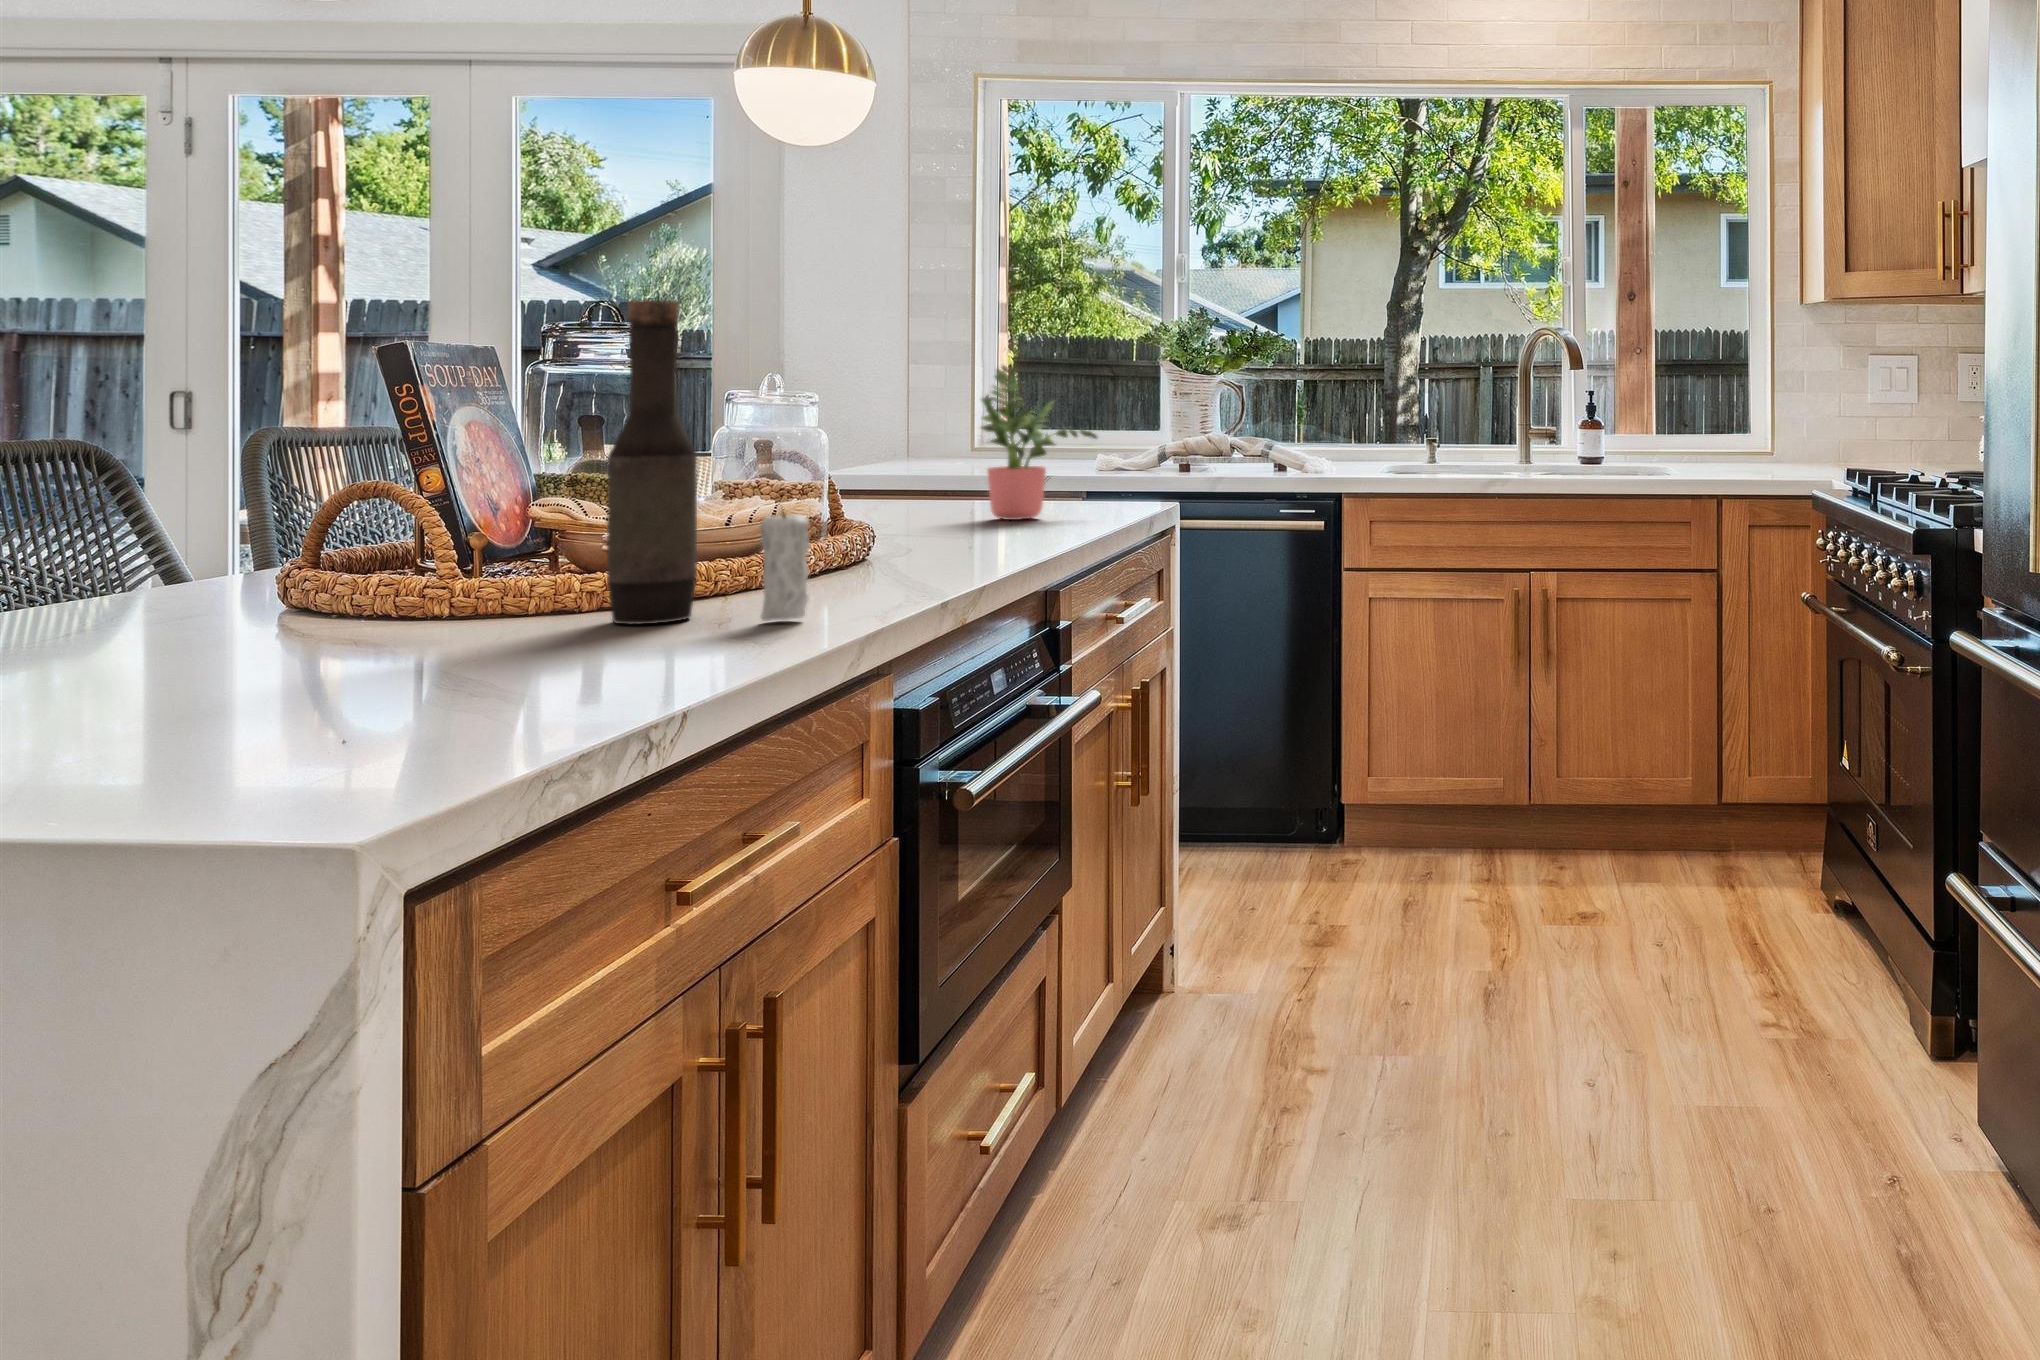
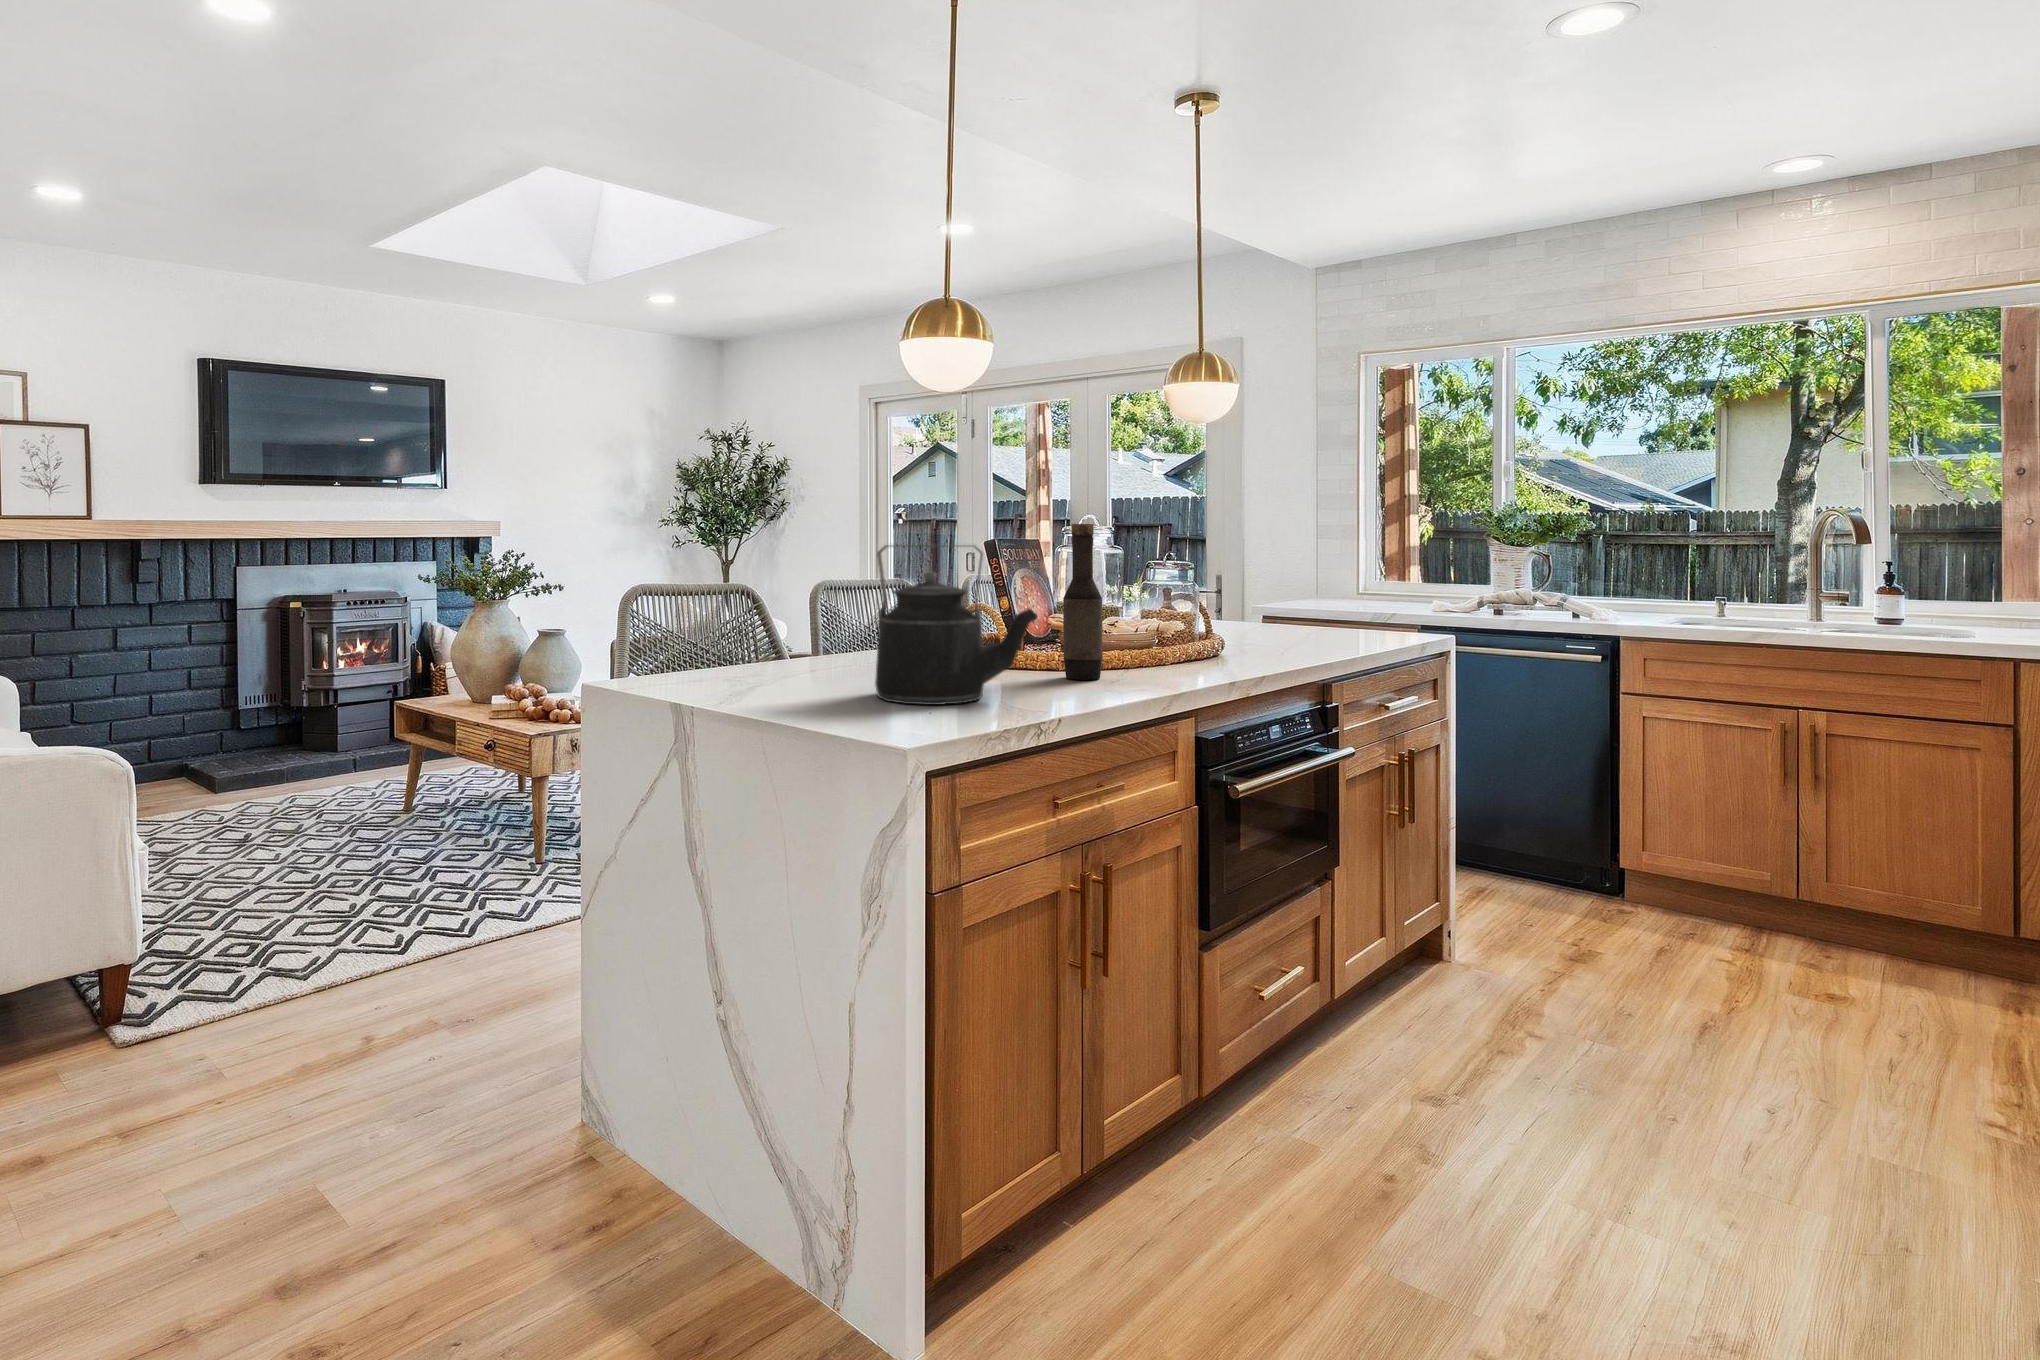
kettle: none [122,327,606,728] -> present [875,545,1038,705]
potted plant: present [981,365,1097,520] -> none [1302,545,1381,639]
candle: present [760,512,810,621] -> none [1125,620,1148,684]

